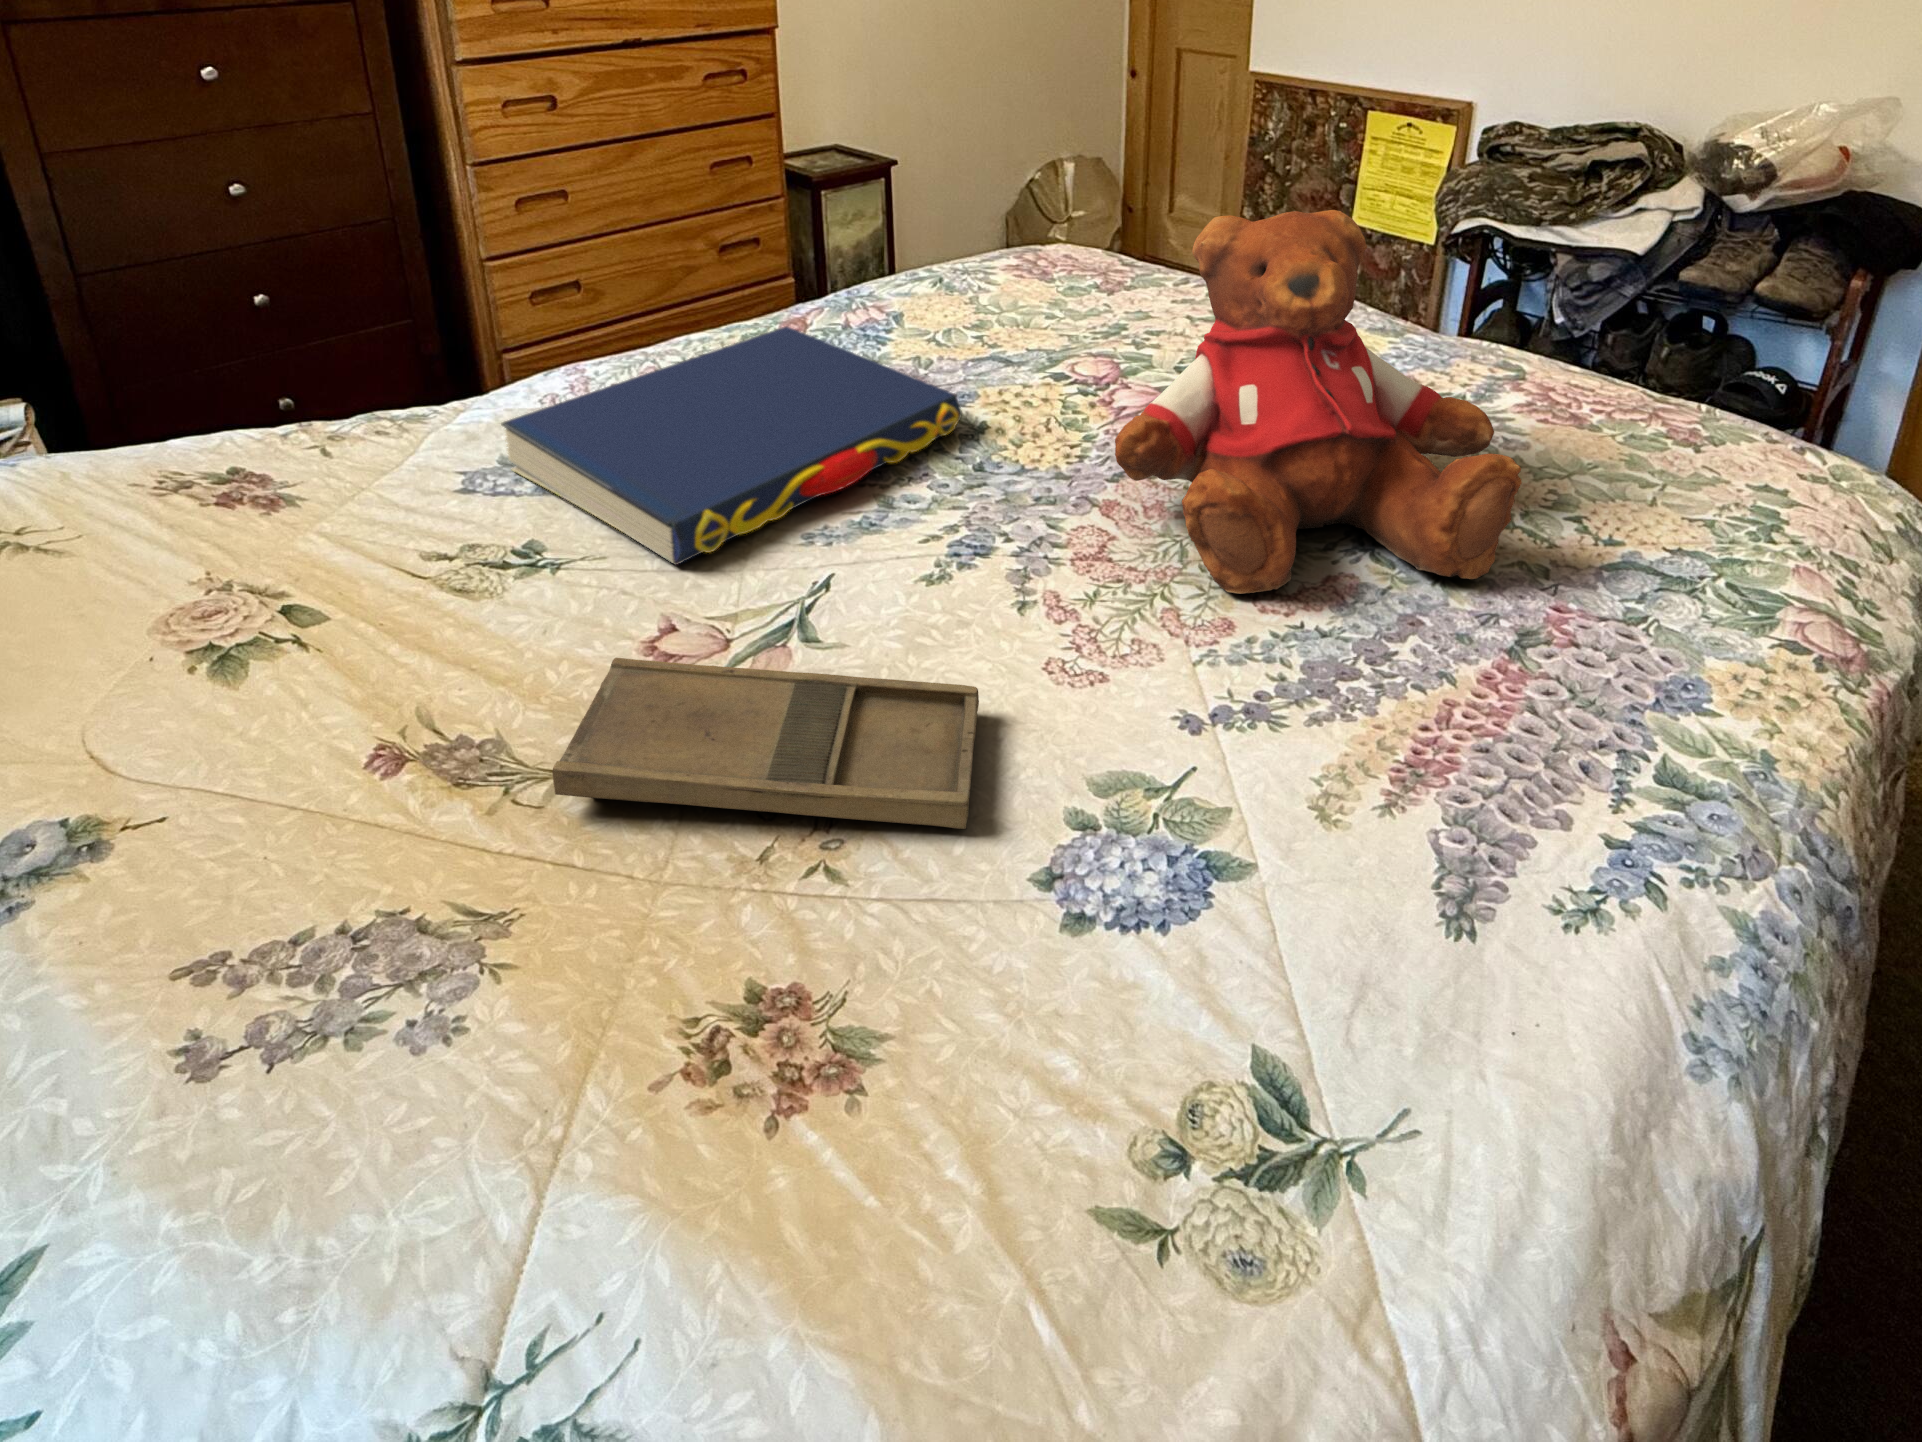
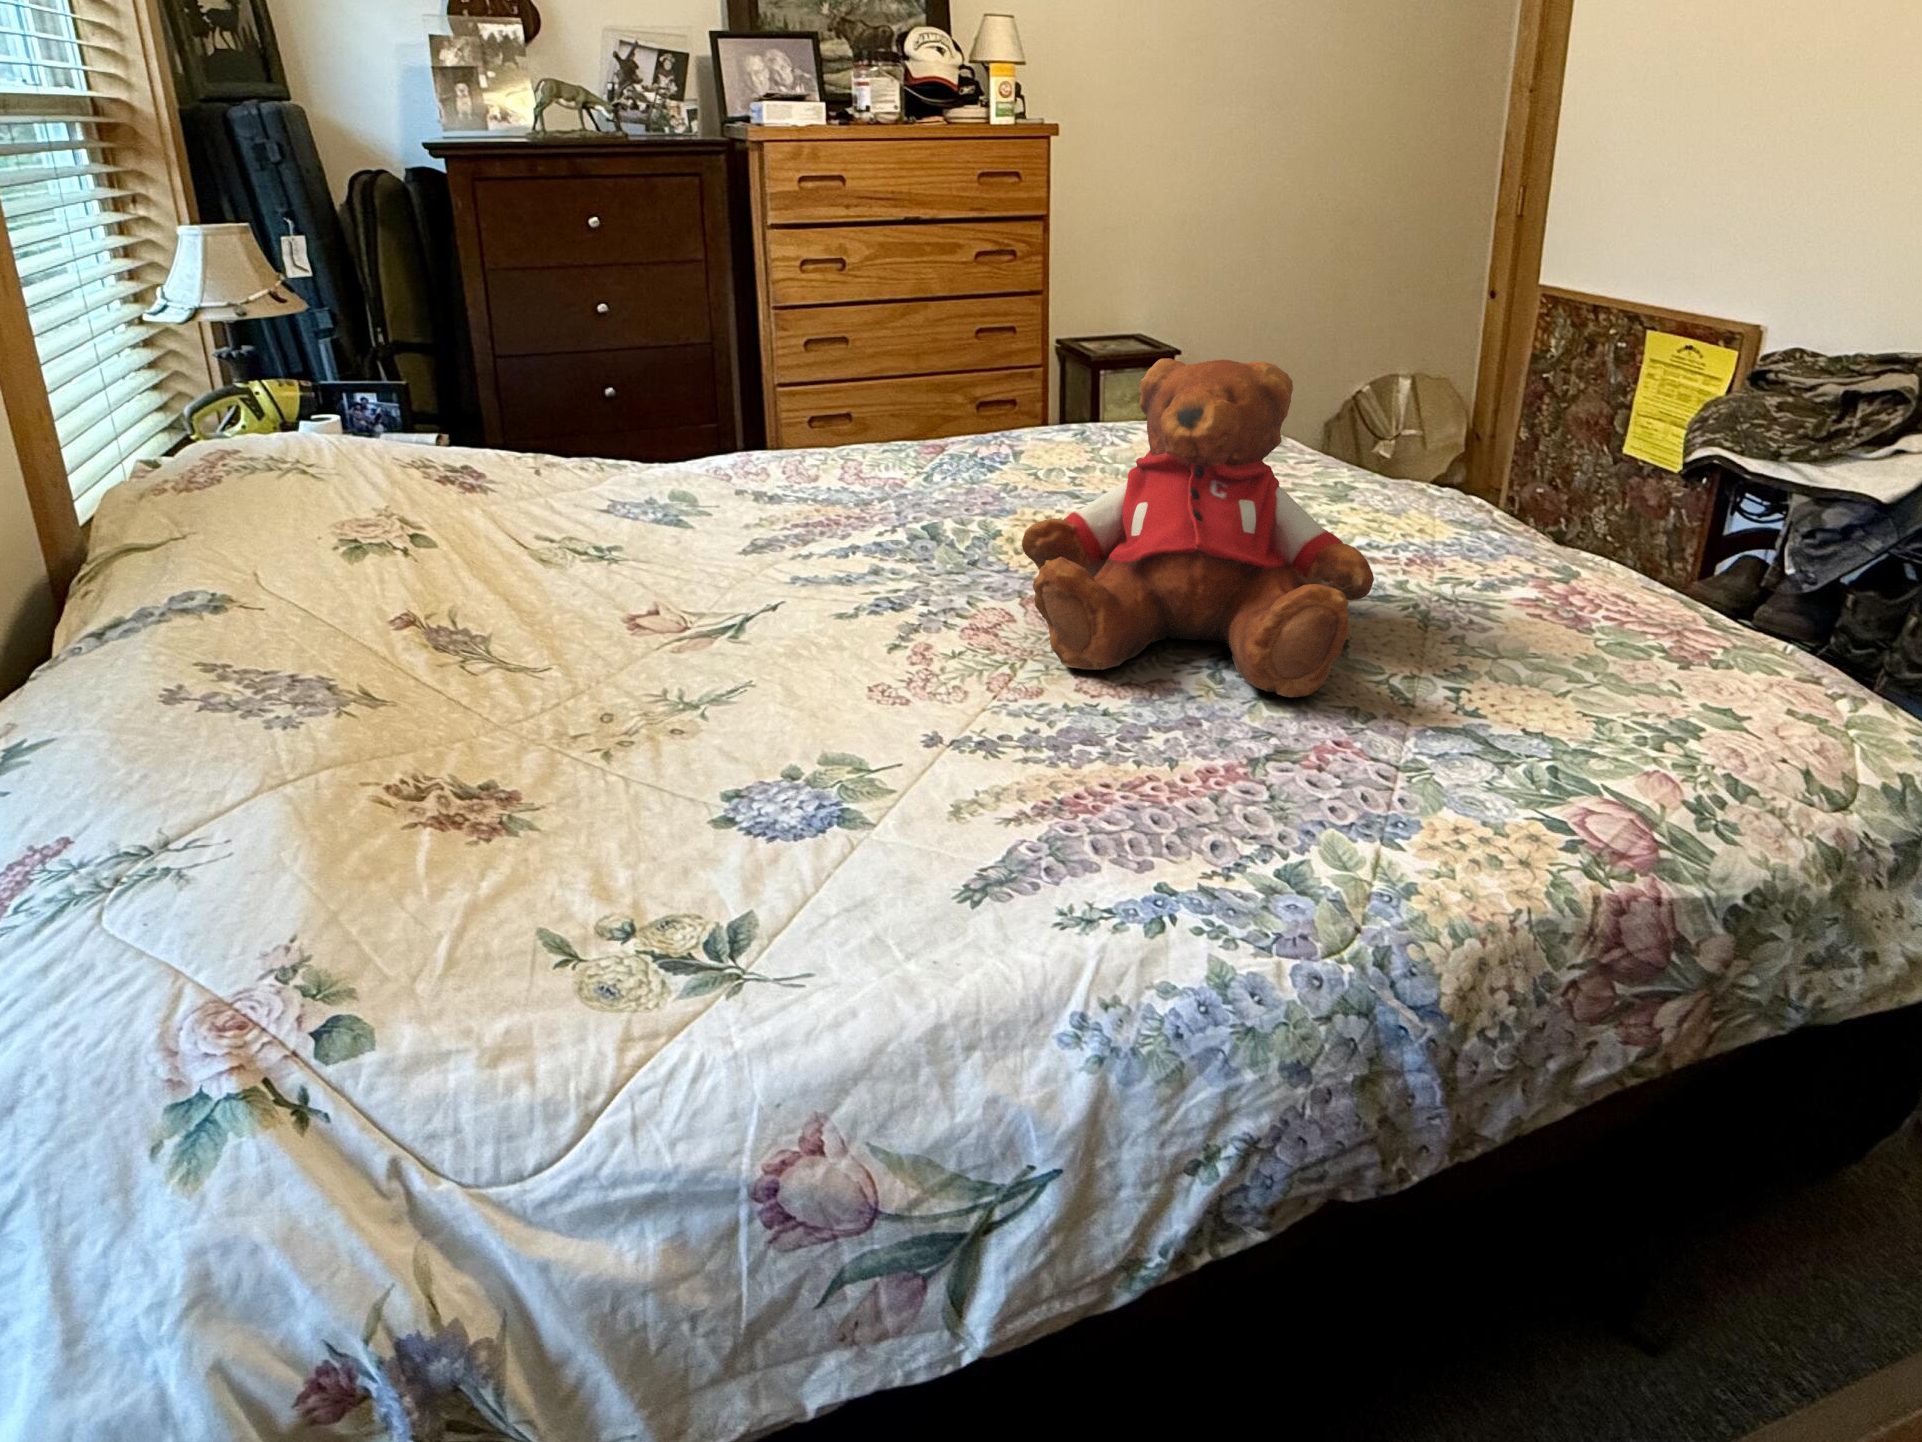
book: present [501,326,962,565] -> none [630,437,969,575]
tray: present [552,658,979,829] -> none [489,607,797,751]

